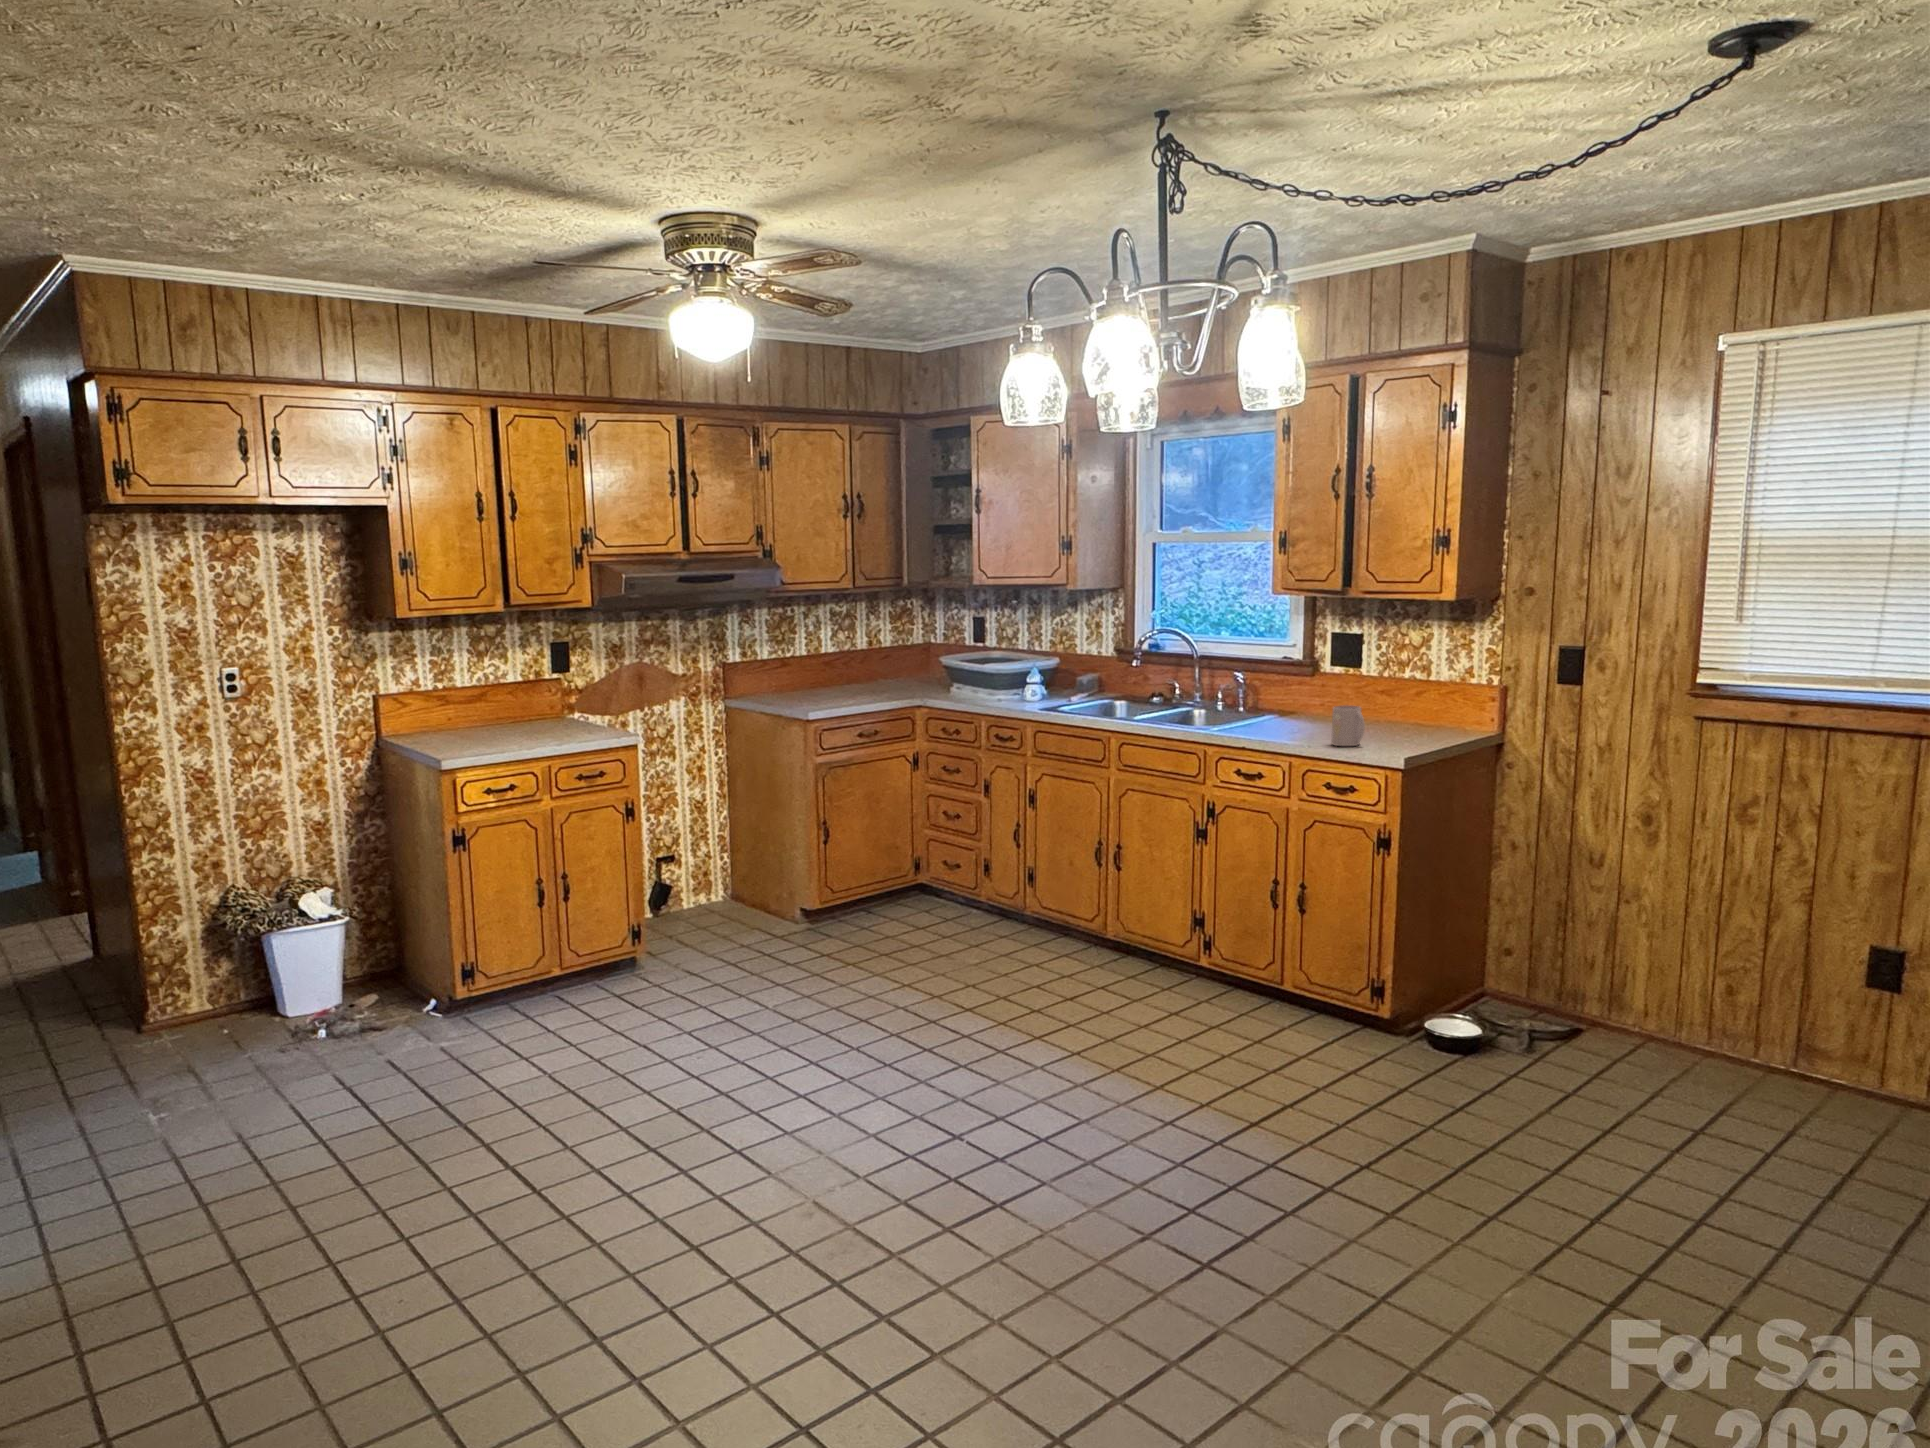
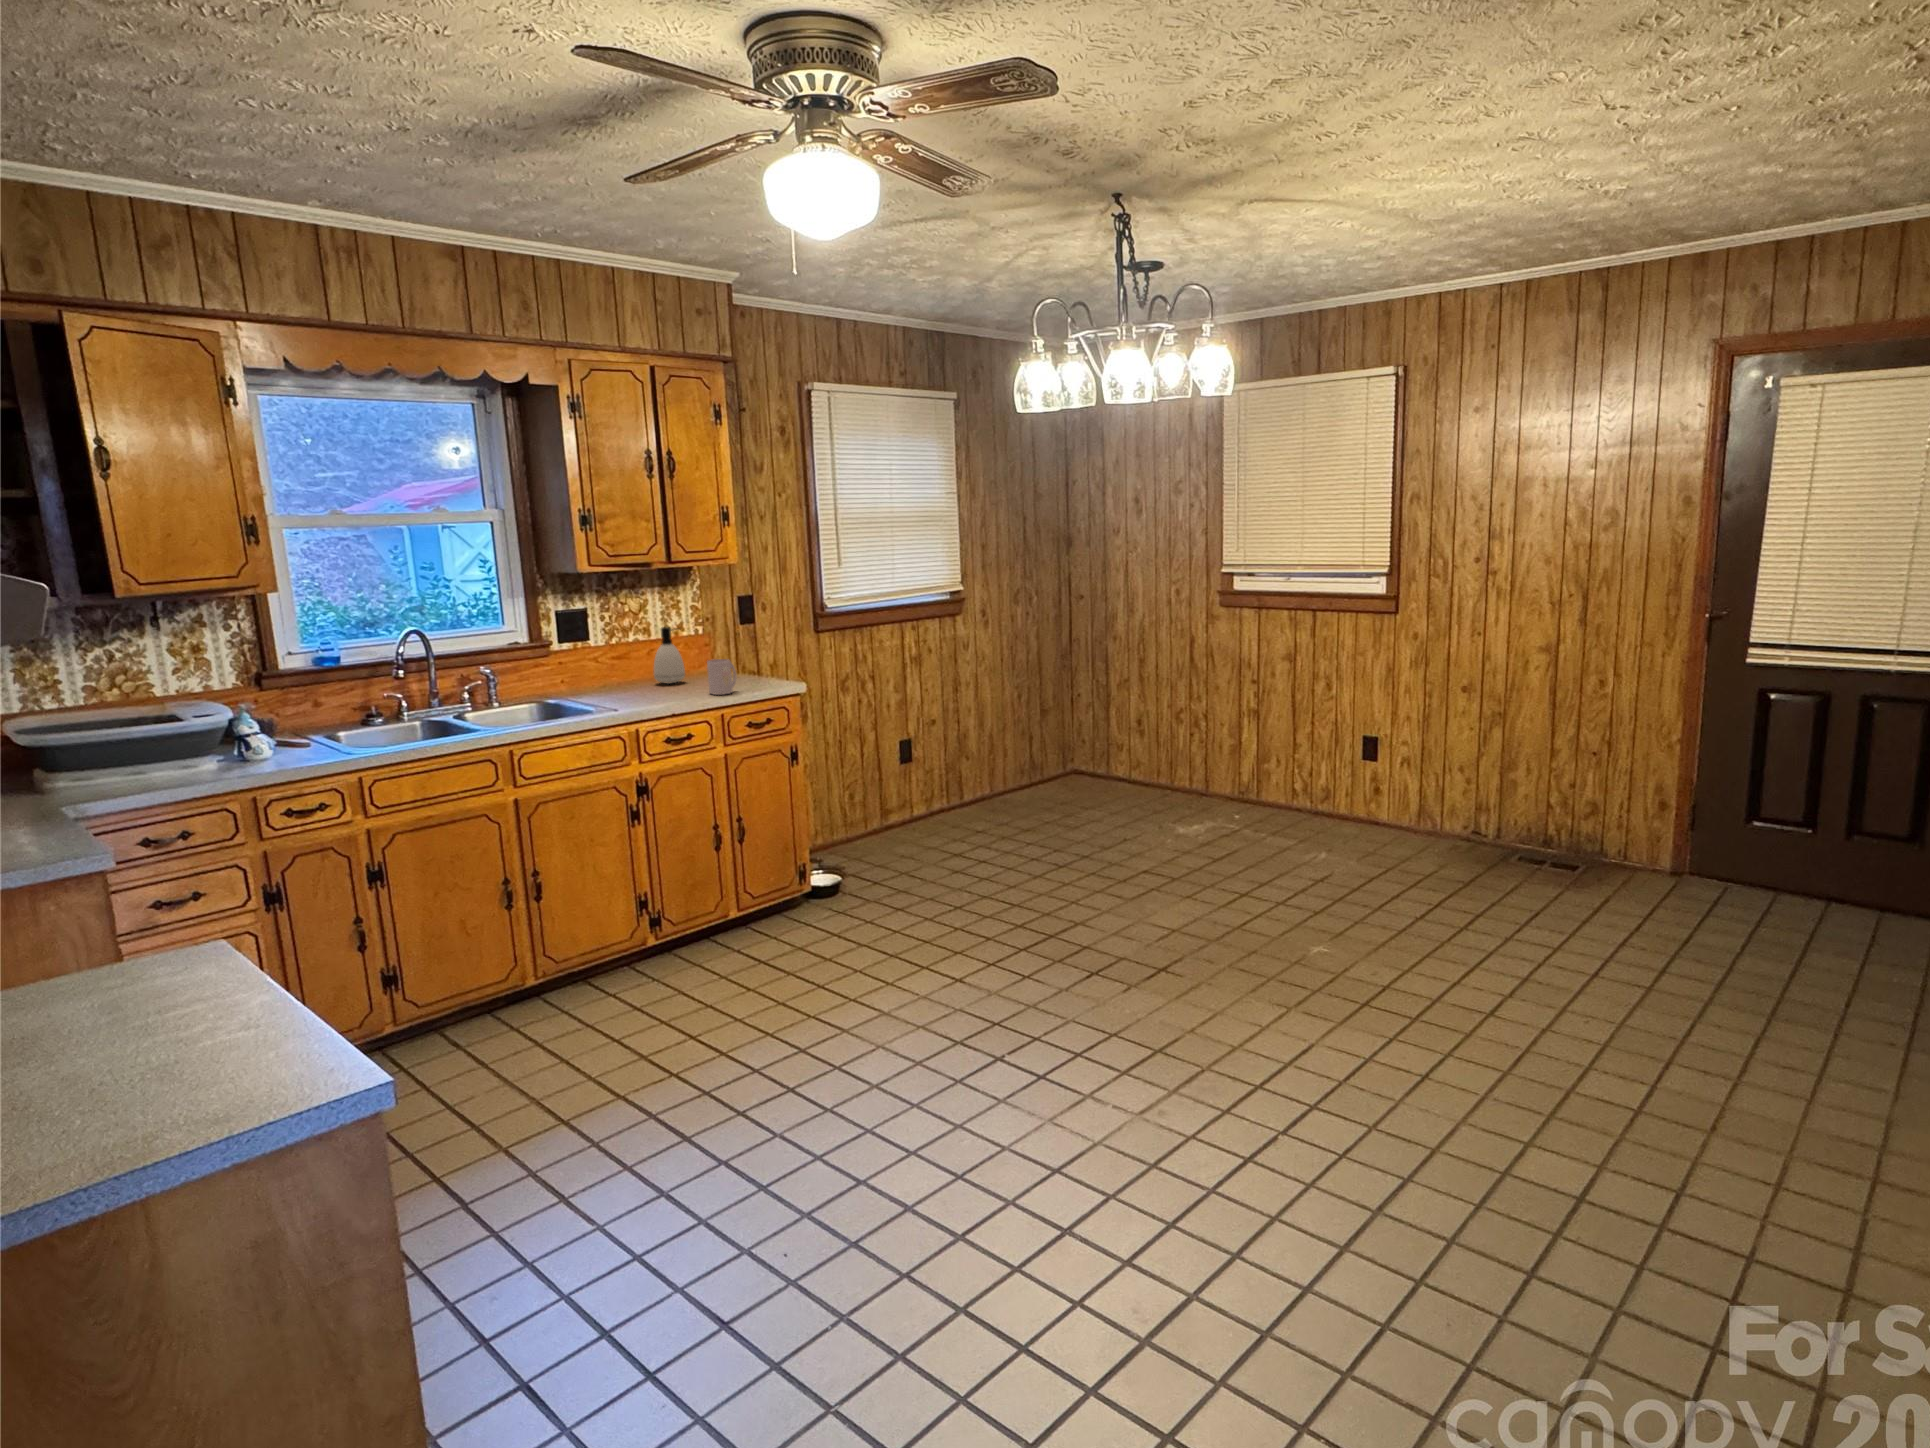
soap dispenser: none [1382,665,1421,730] -> present [654,627,685,684]

